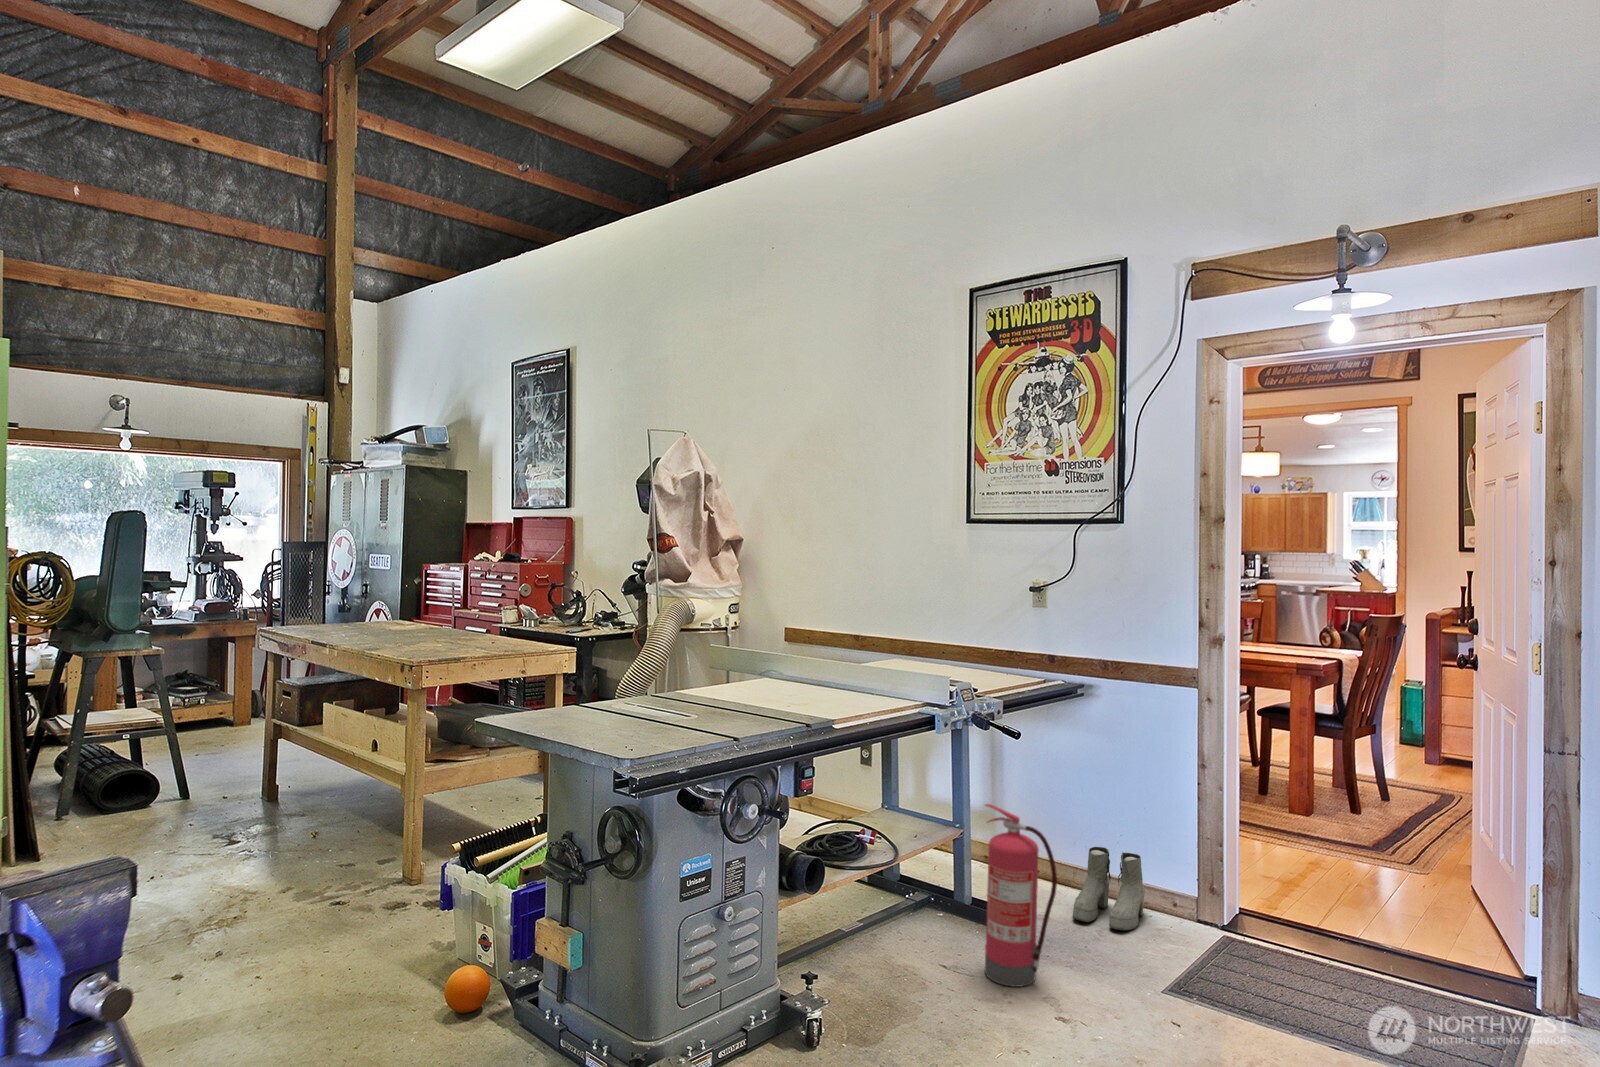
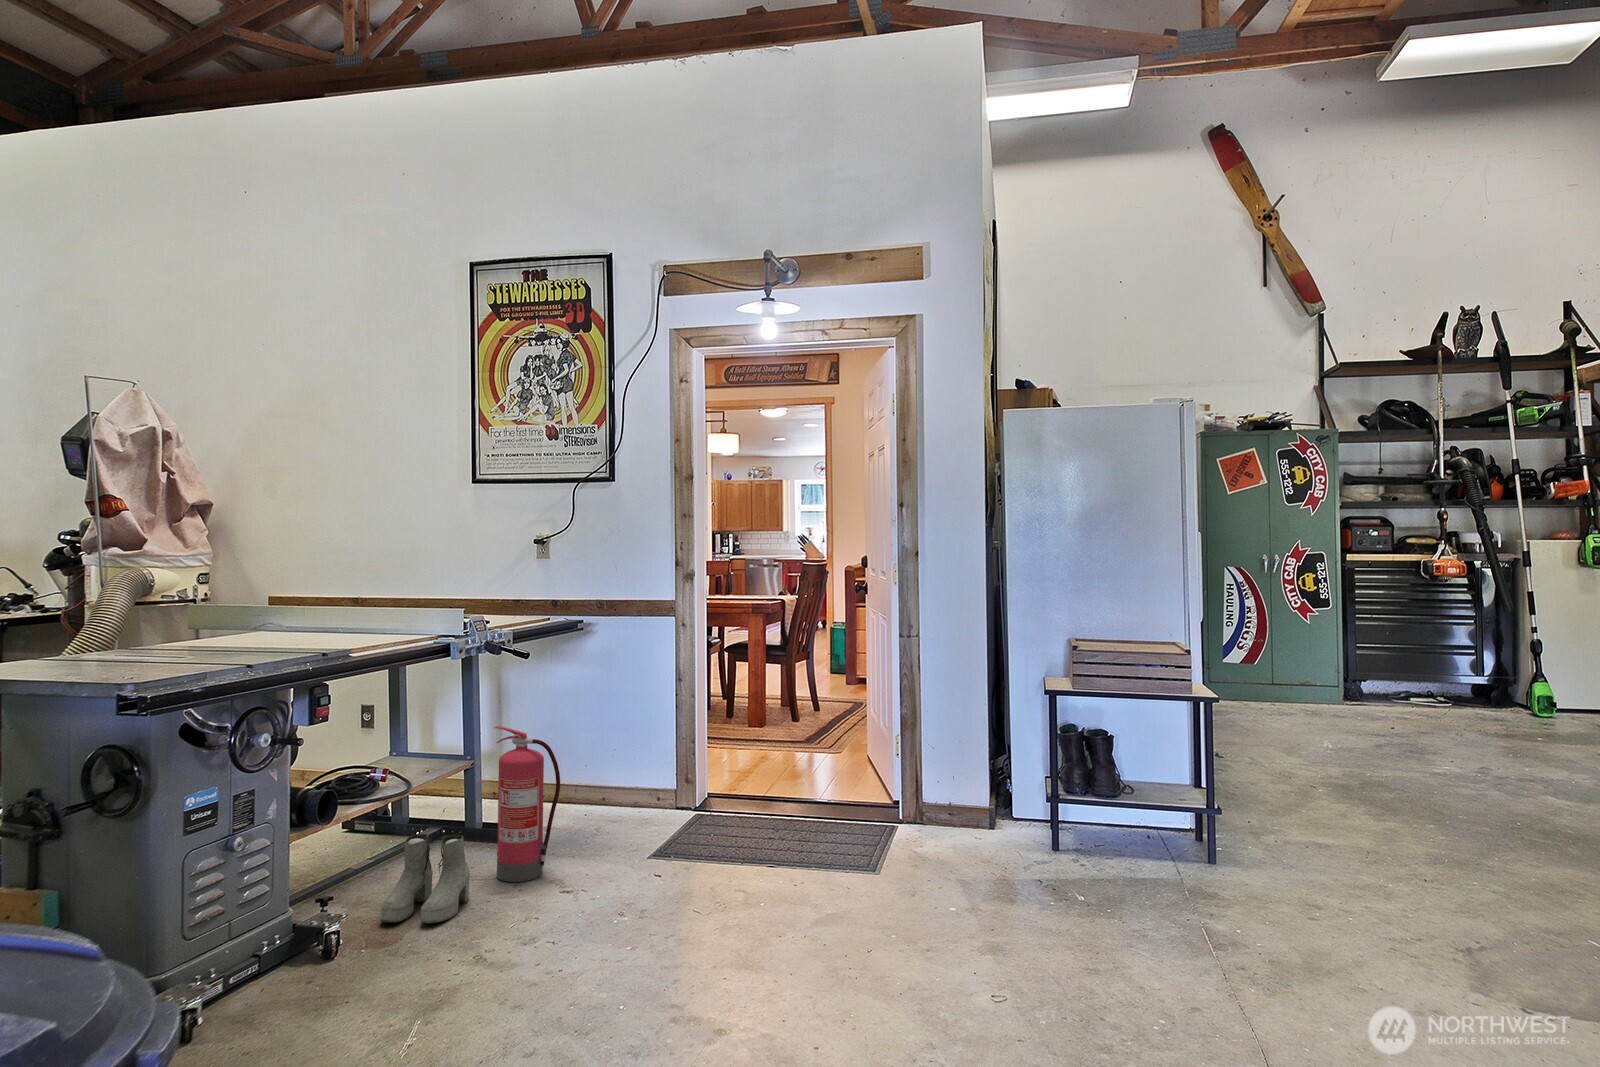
boots: present [1073,847,1145,931] -> present [380,834,470,924]

